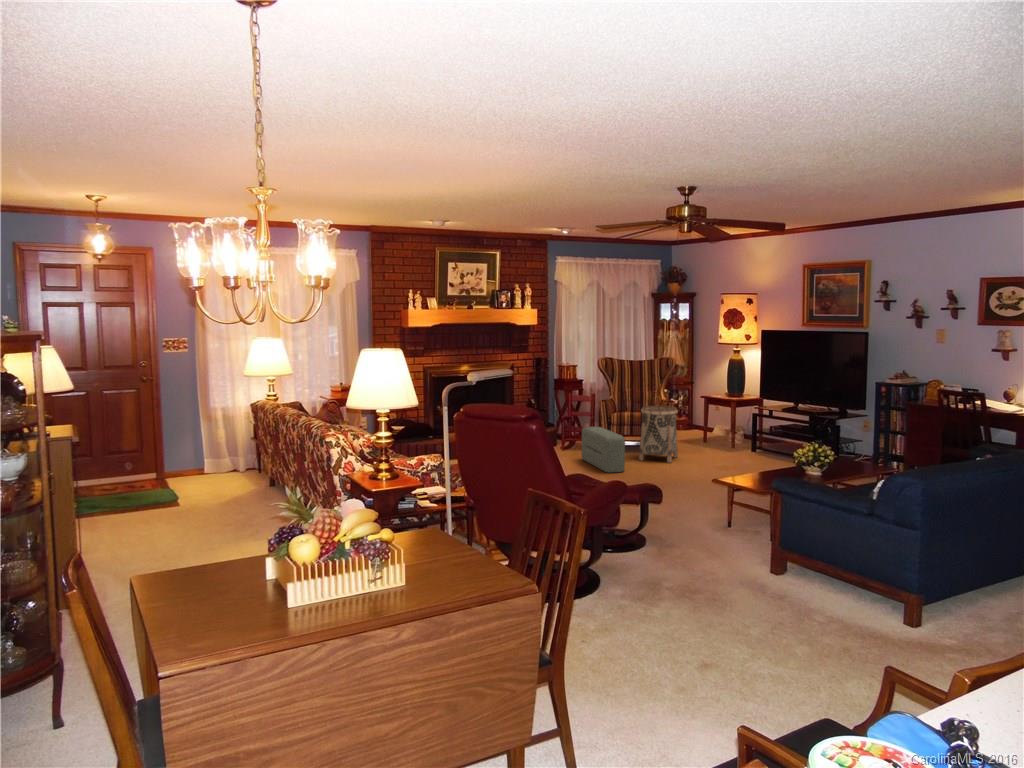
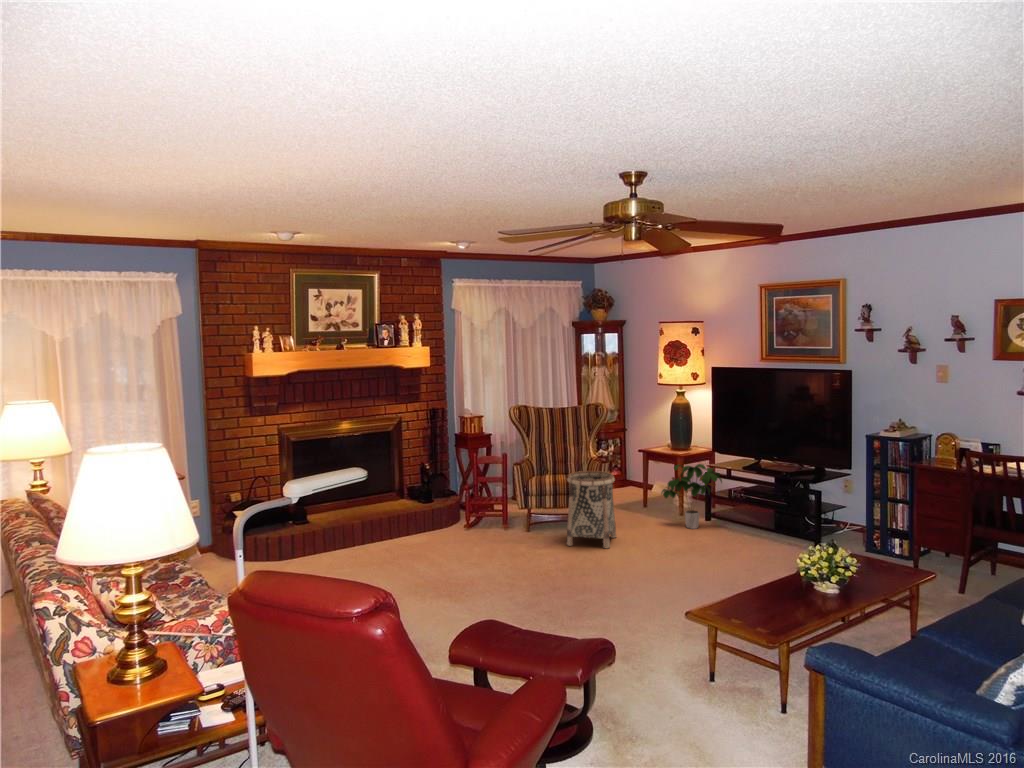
potted plant: none [715,404,764,455] -> present [661,464,722,529]
pouf: present [582,427,625,473] -> none [491,503,549,572]

